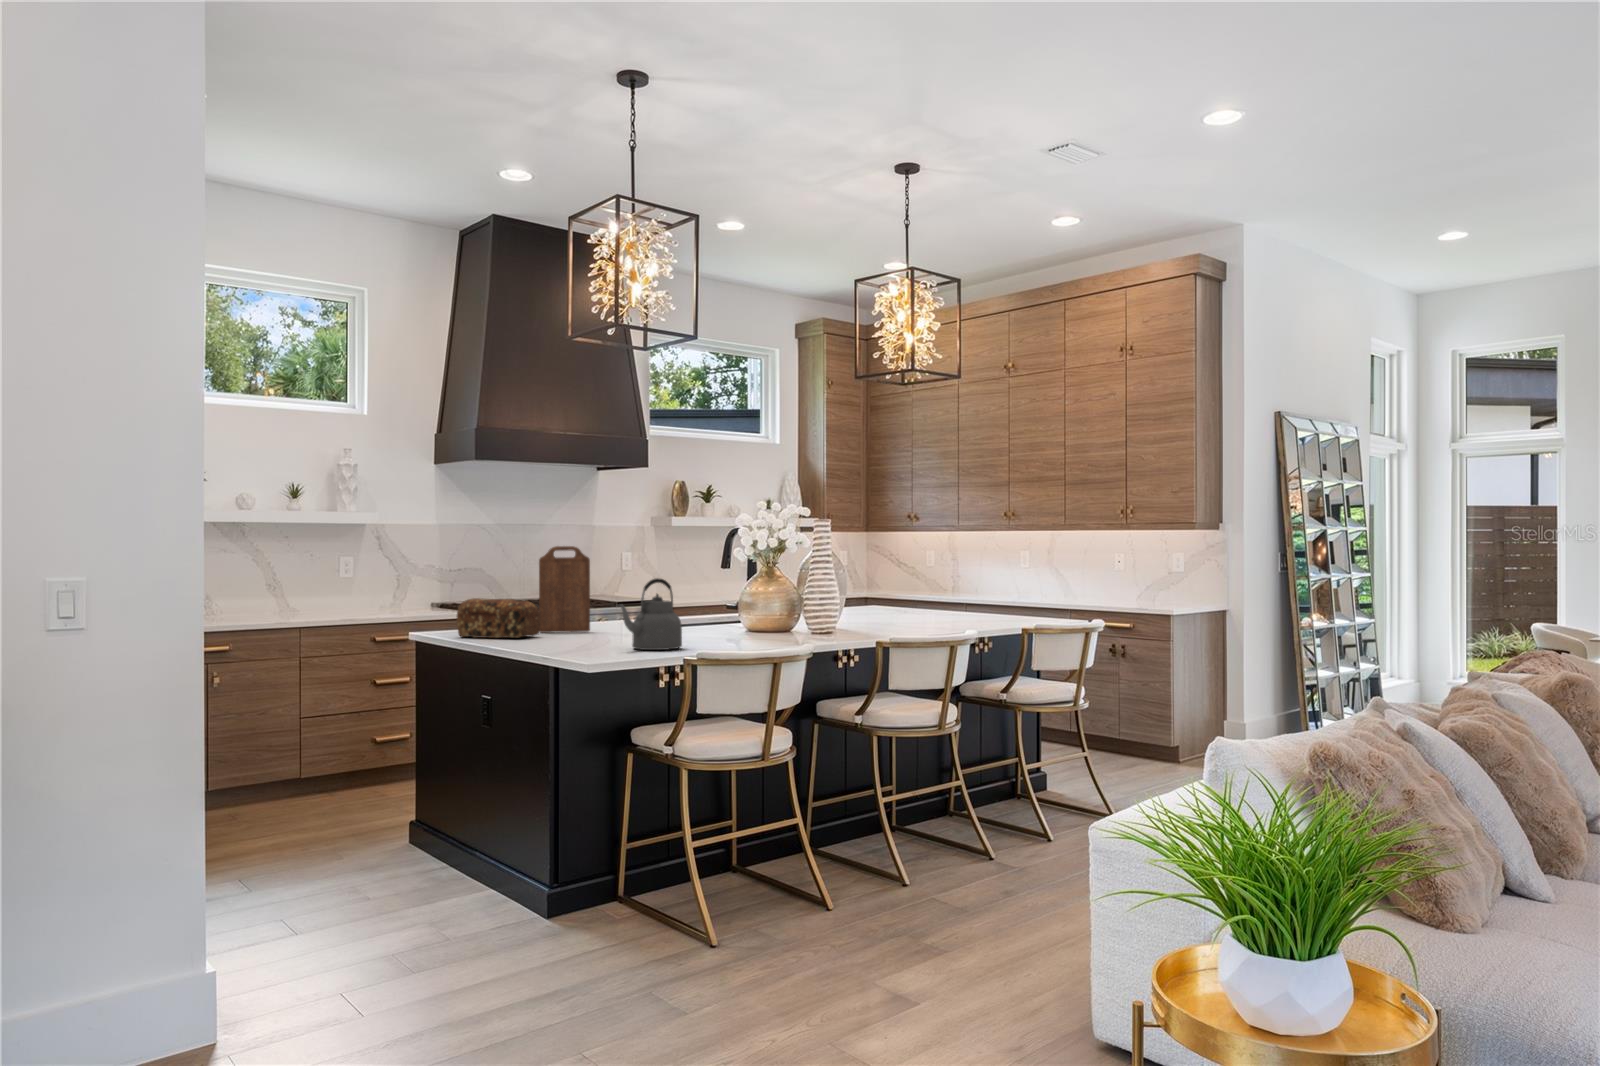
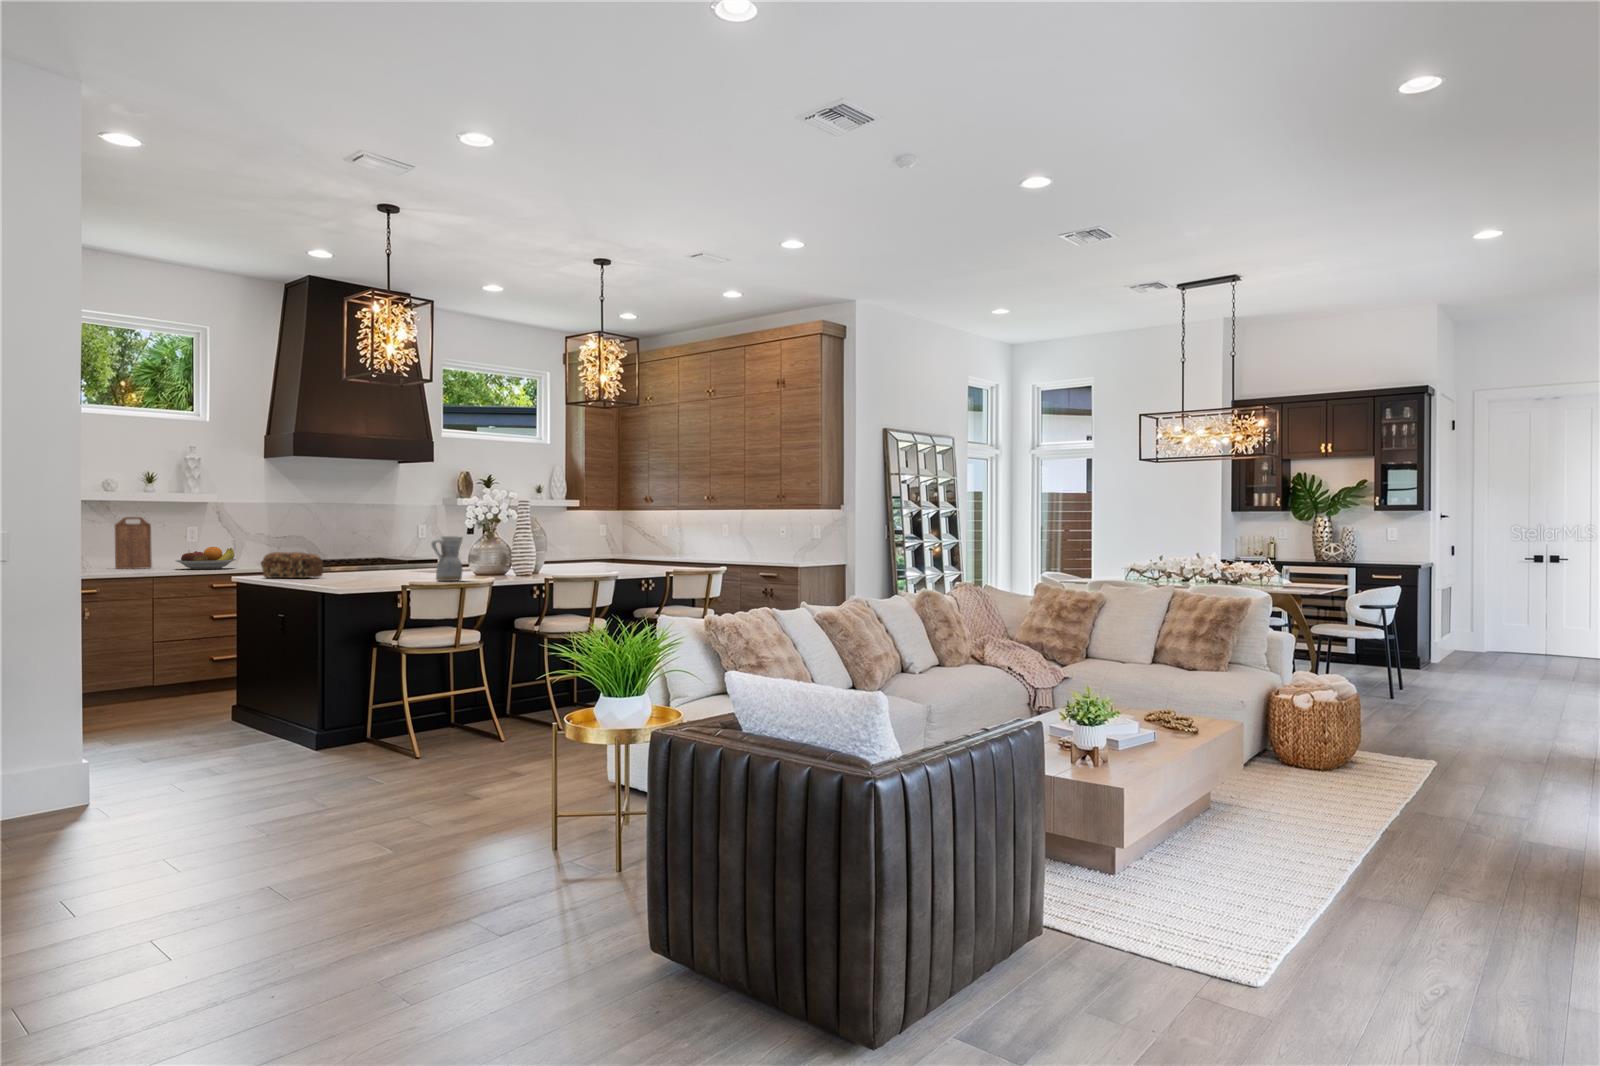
cutting board: present [539,546,590,633] -> present [115,517,152,569]
ceramic pitcher: none [711,575,754,646] -> present [432,536,463,581]
kettle: present [617,578,682,650] -> none [362,538,411,583]
fruit bowl: none [327,586,404,618] -> present [176,547,236,570]

